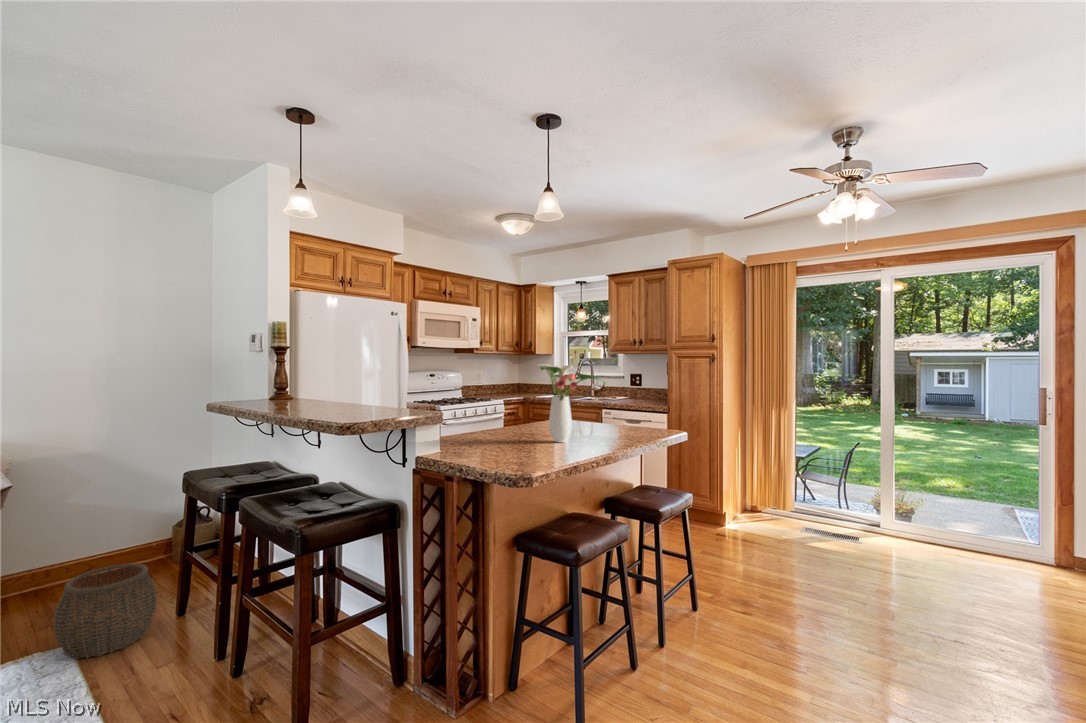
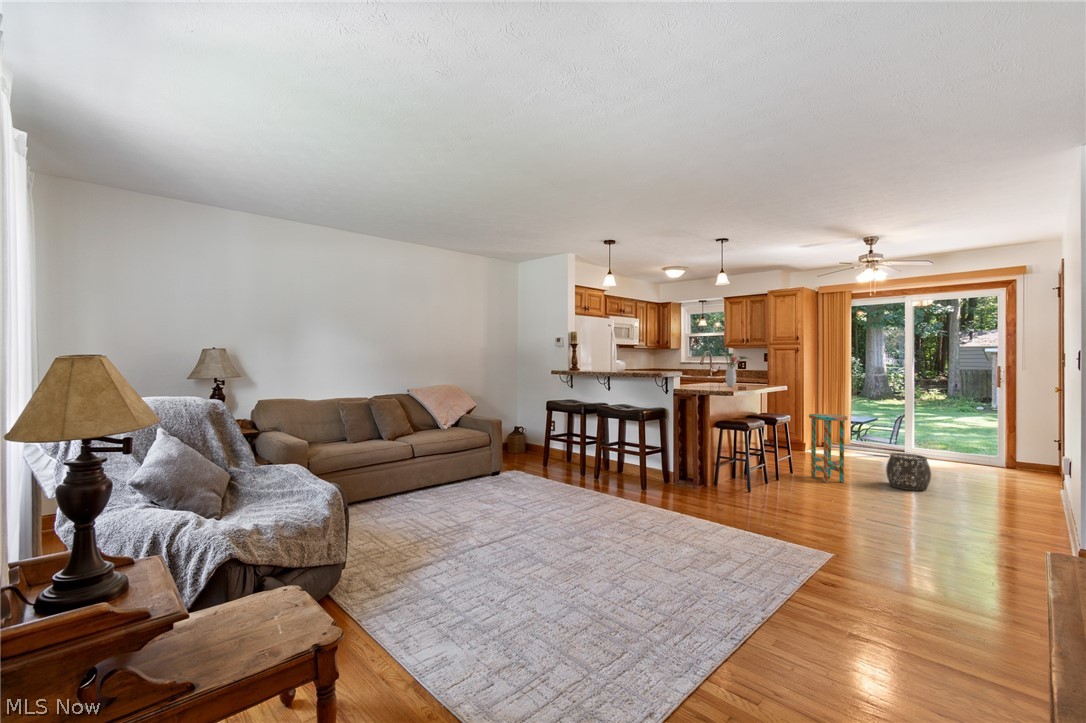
side table: none [729,492,808,657] -> present [809,414,848,483]
woven basket: present [54,563,157,659] -> present [886,453,931,491]

